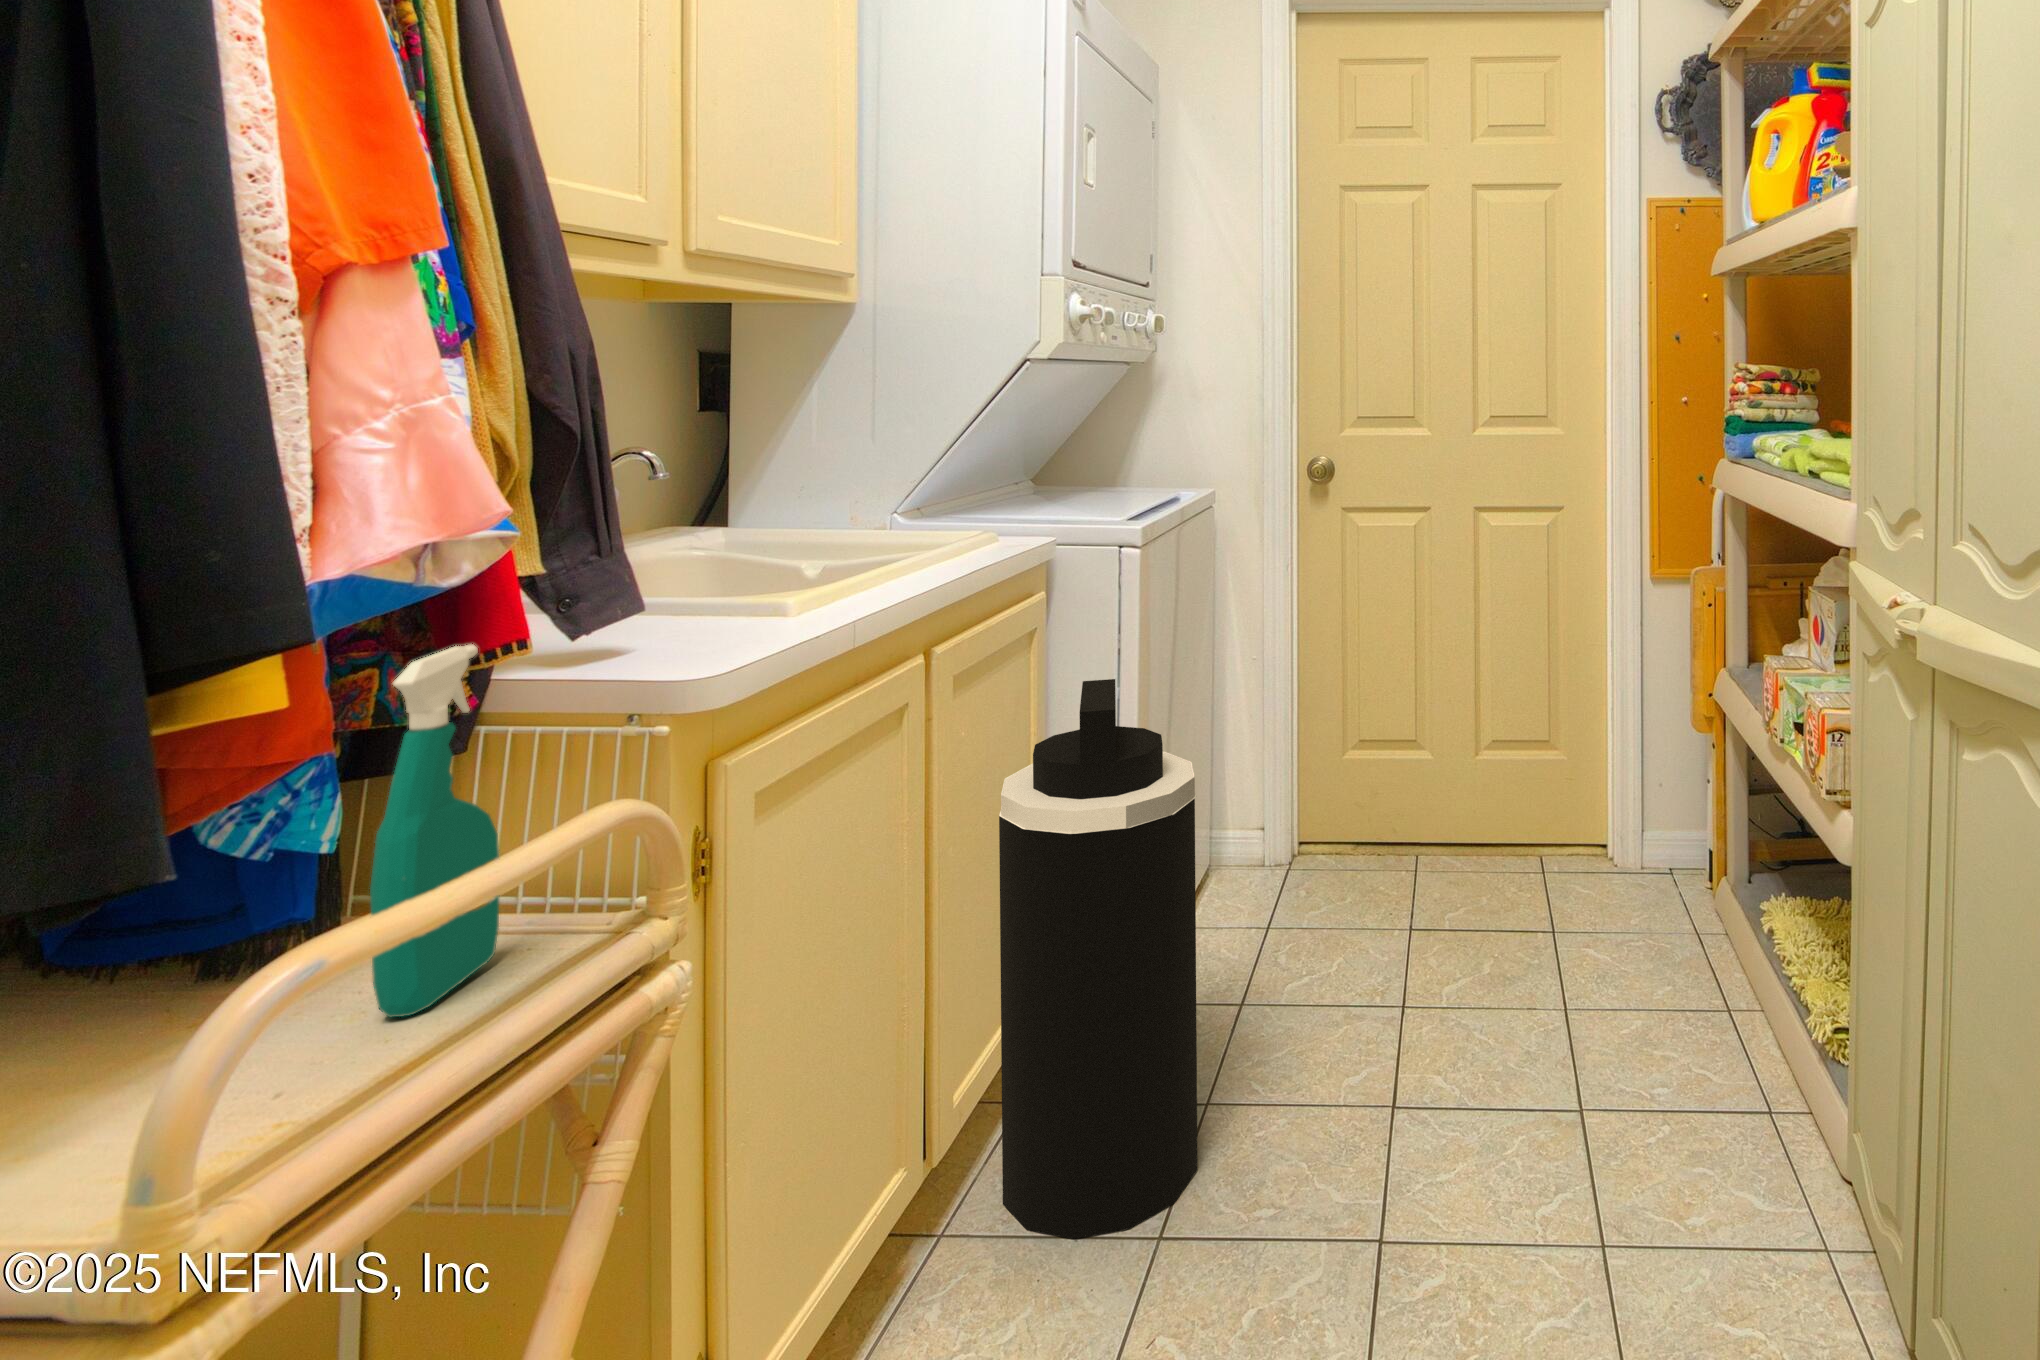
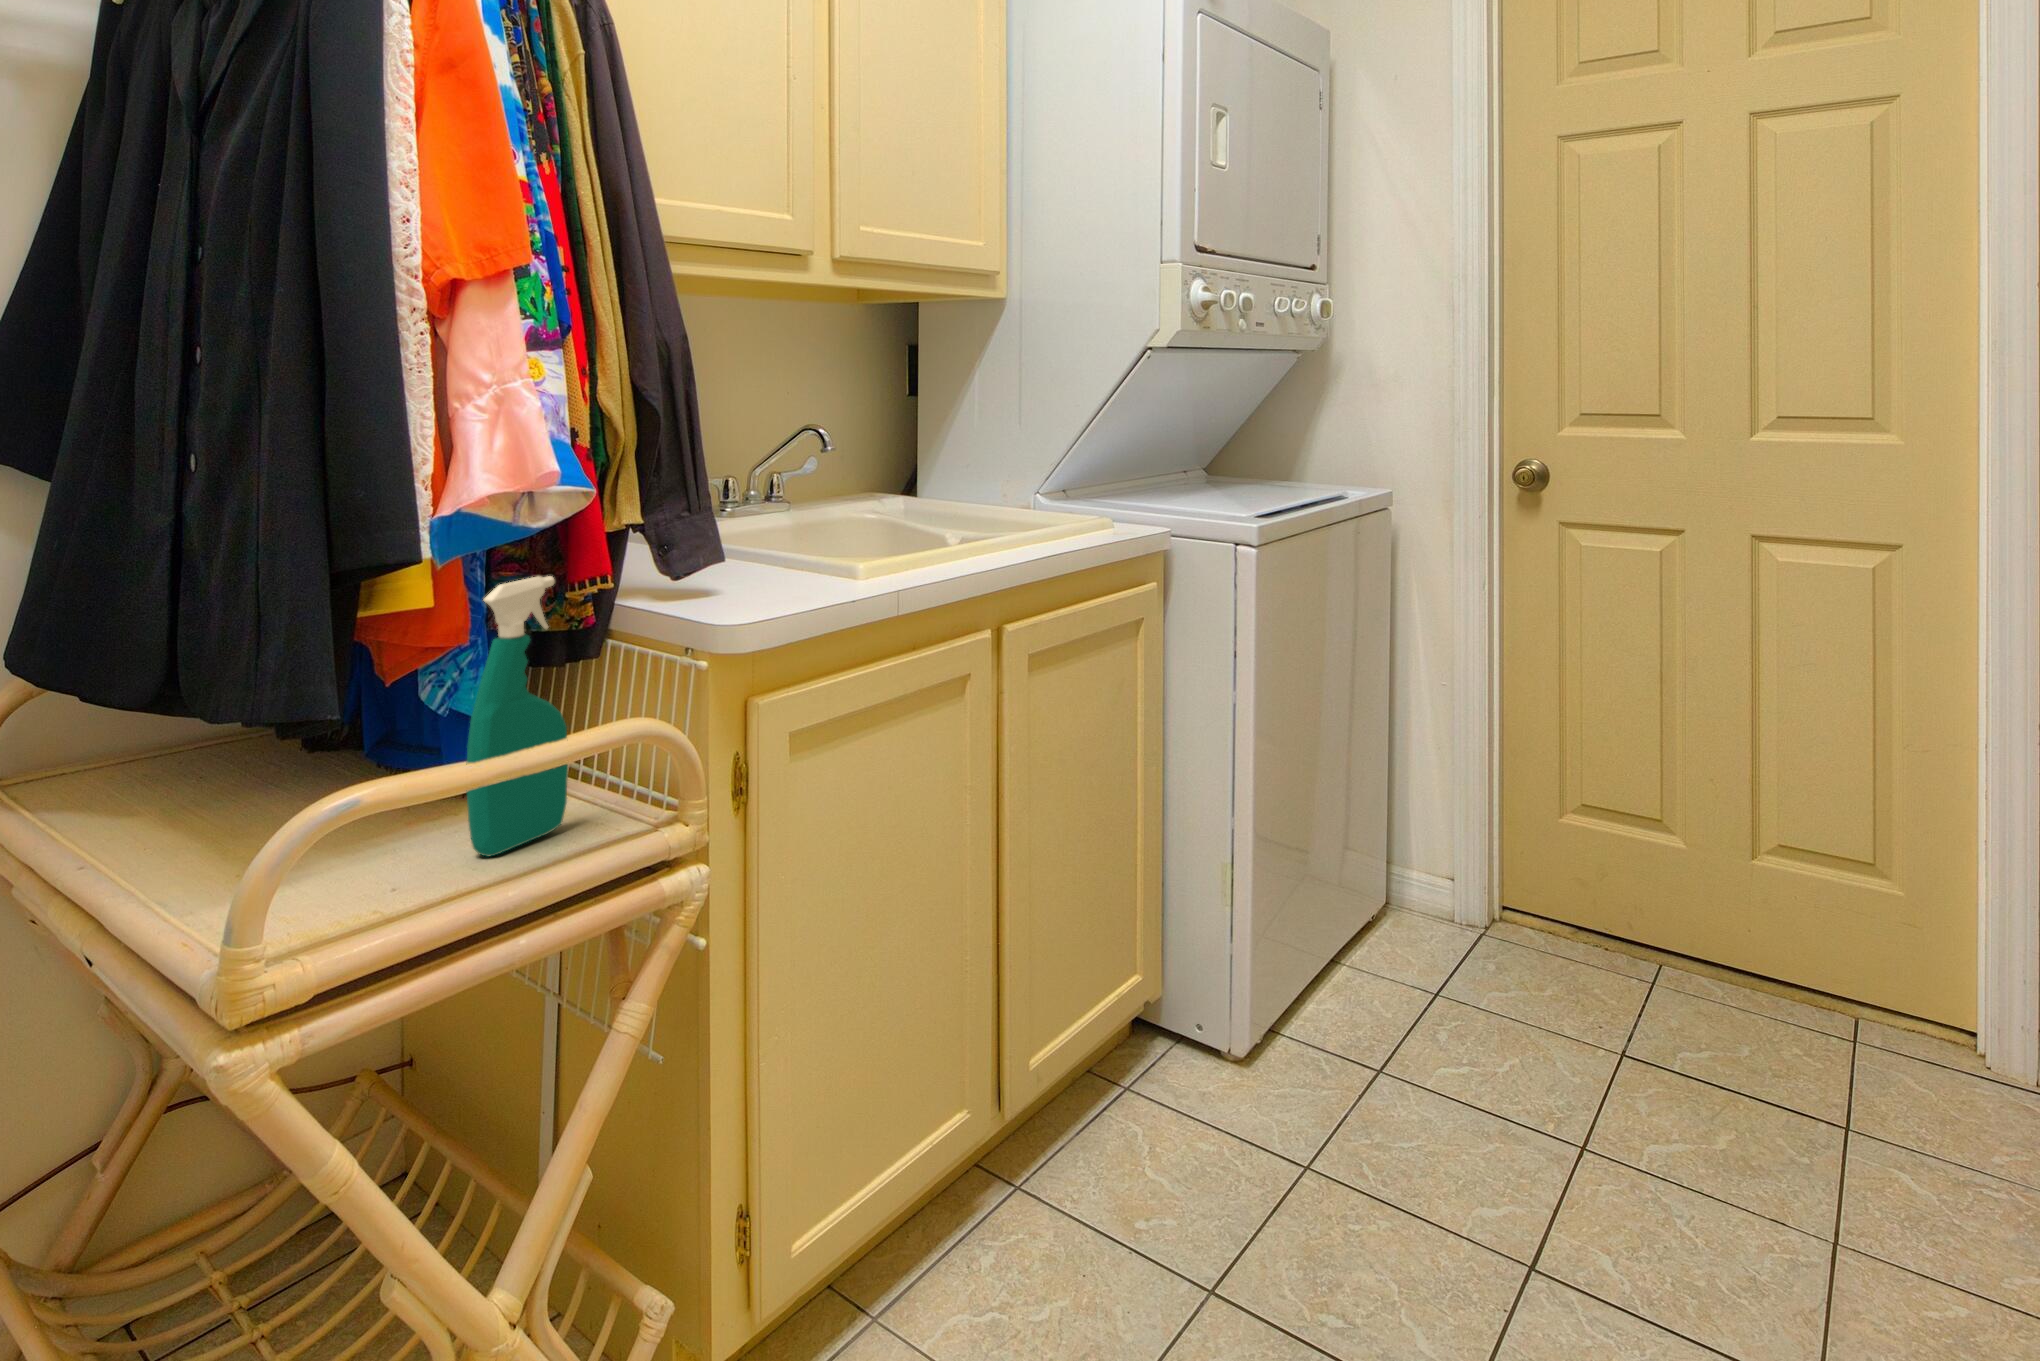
trash can: present [999,679,1198,1239] -> none [1074,680,1276,1266]

